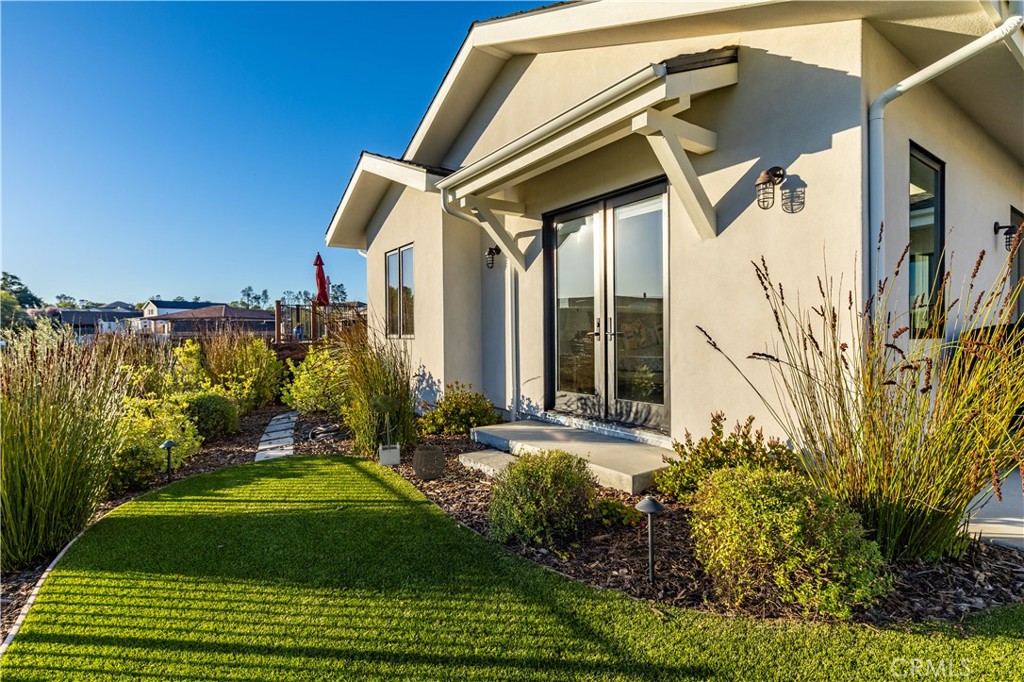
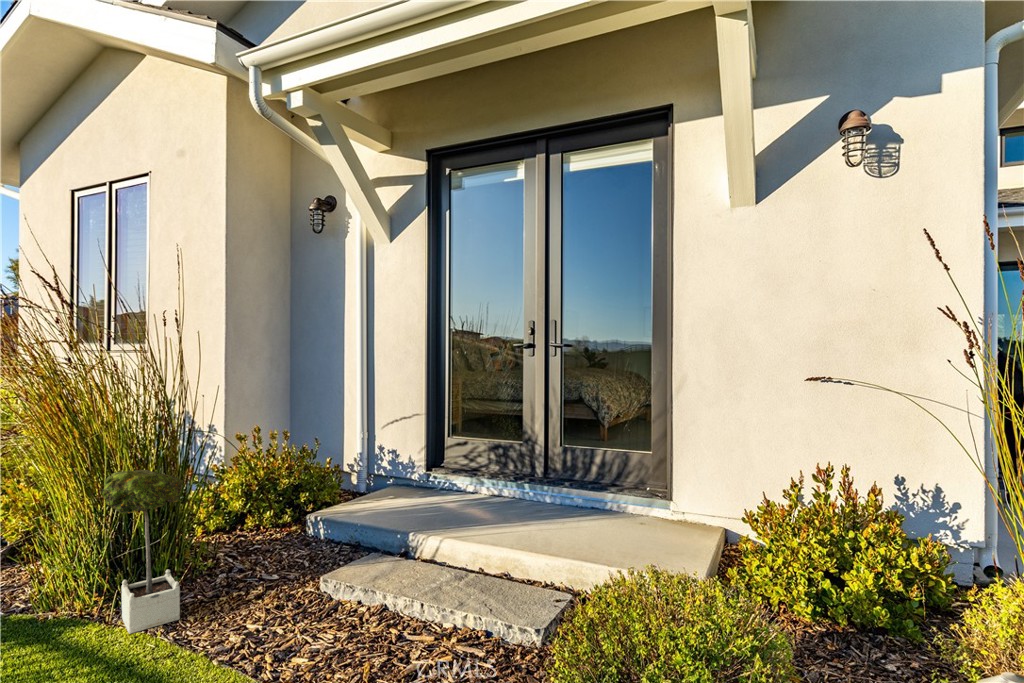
woven basket: present [413,445,445,479] -> none [237,572,313,657]

